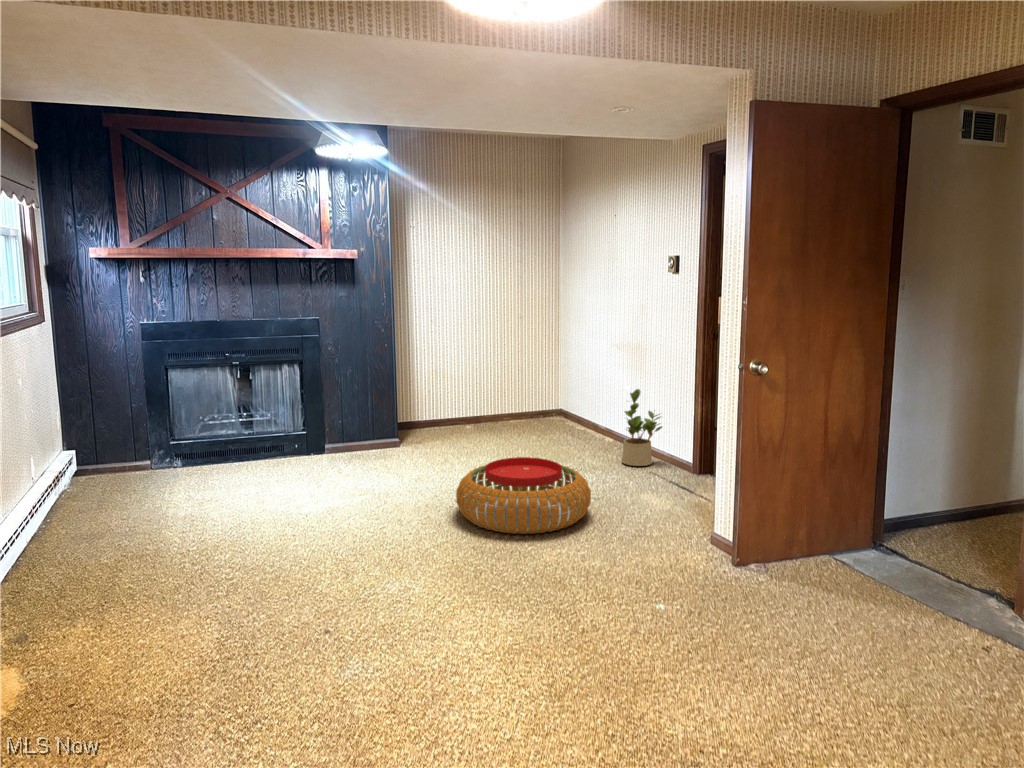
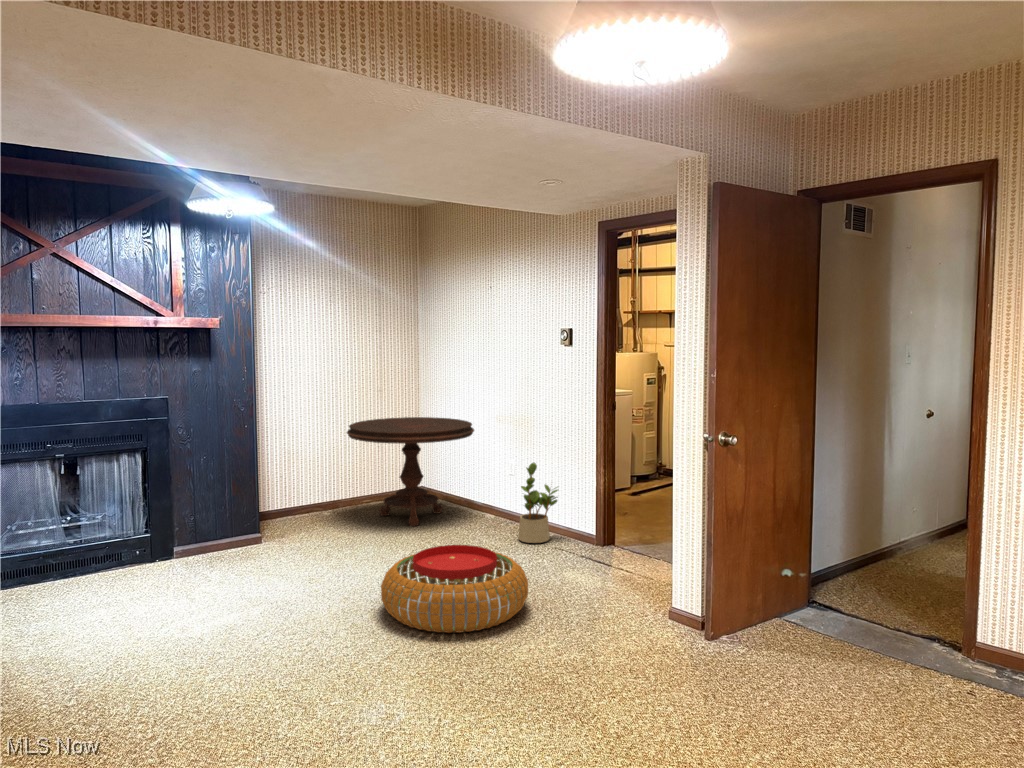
side table: none [479,344,597,443] -> present [347,417,474,526]

